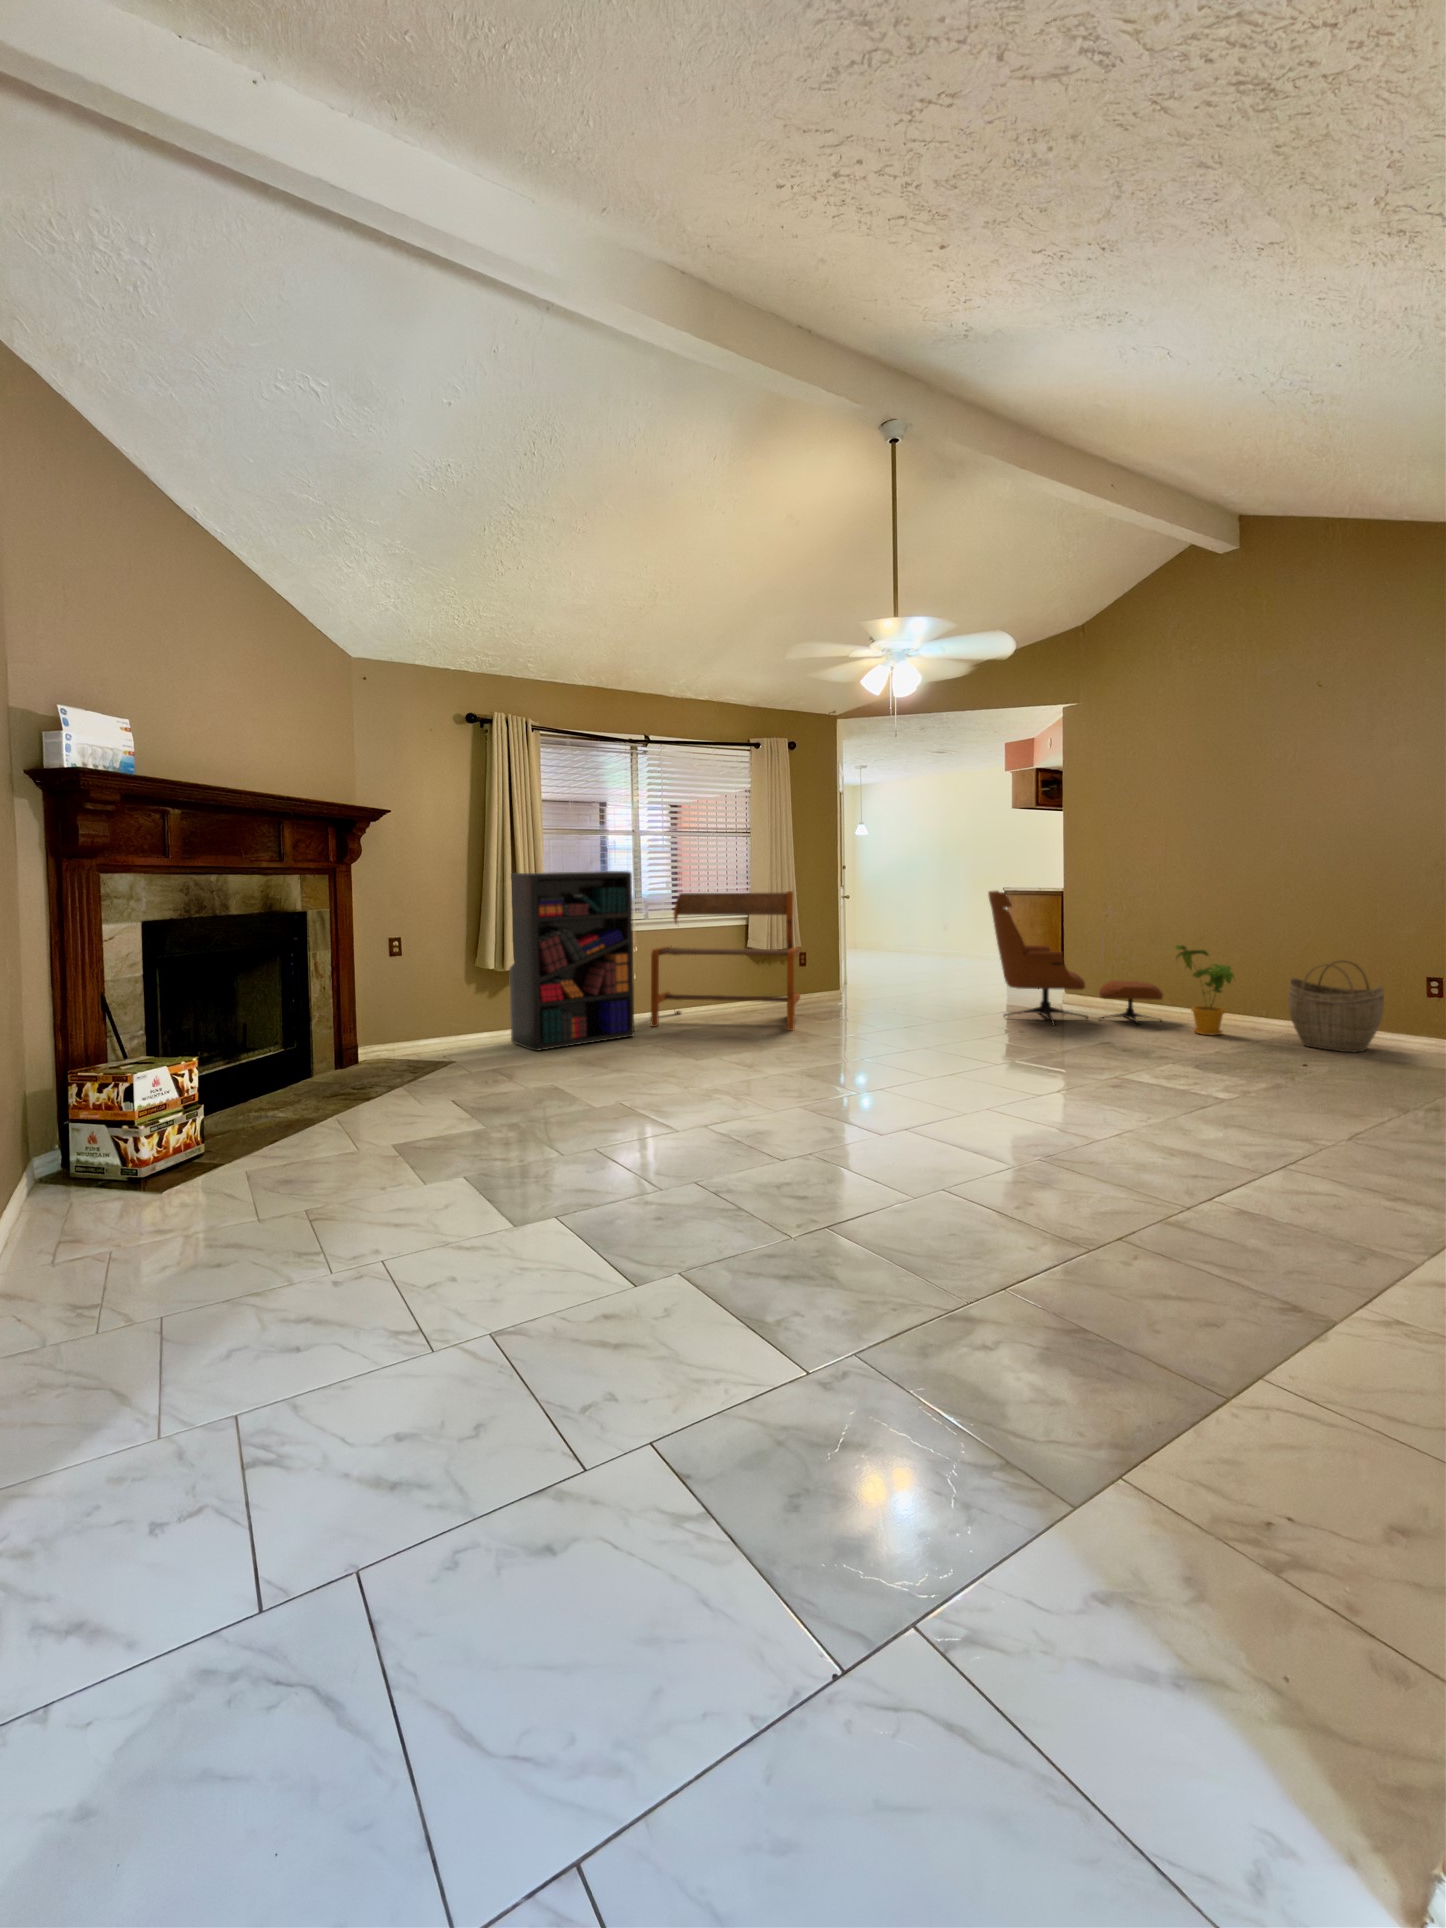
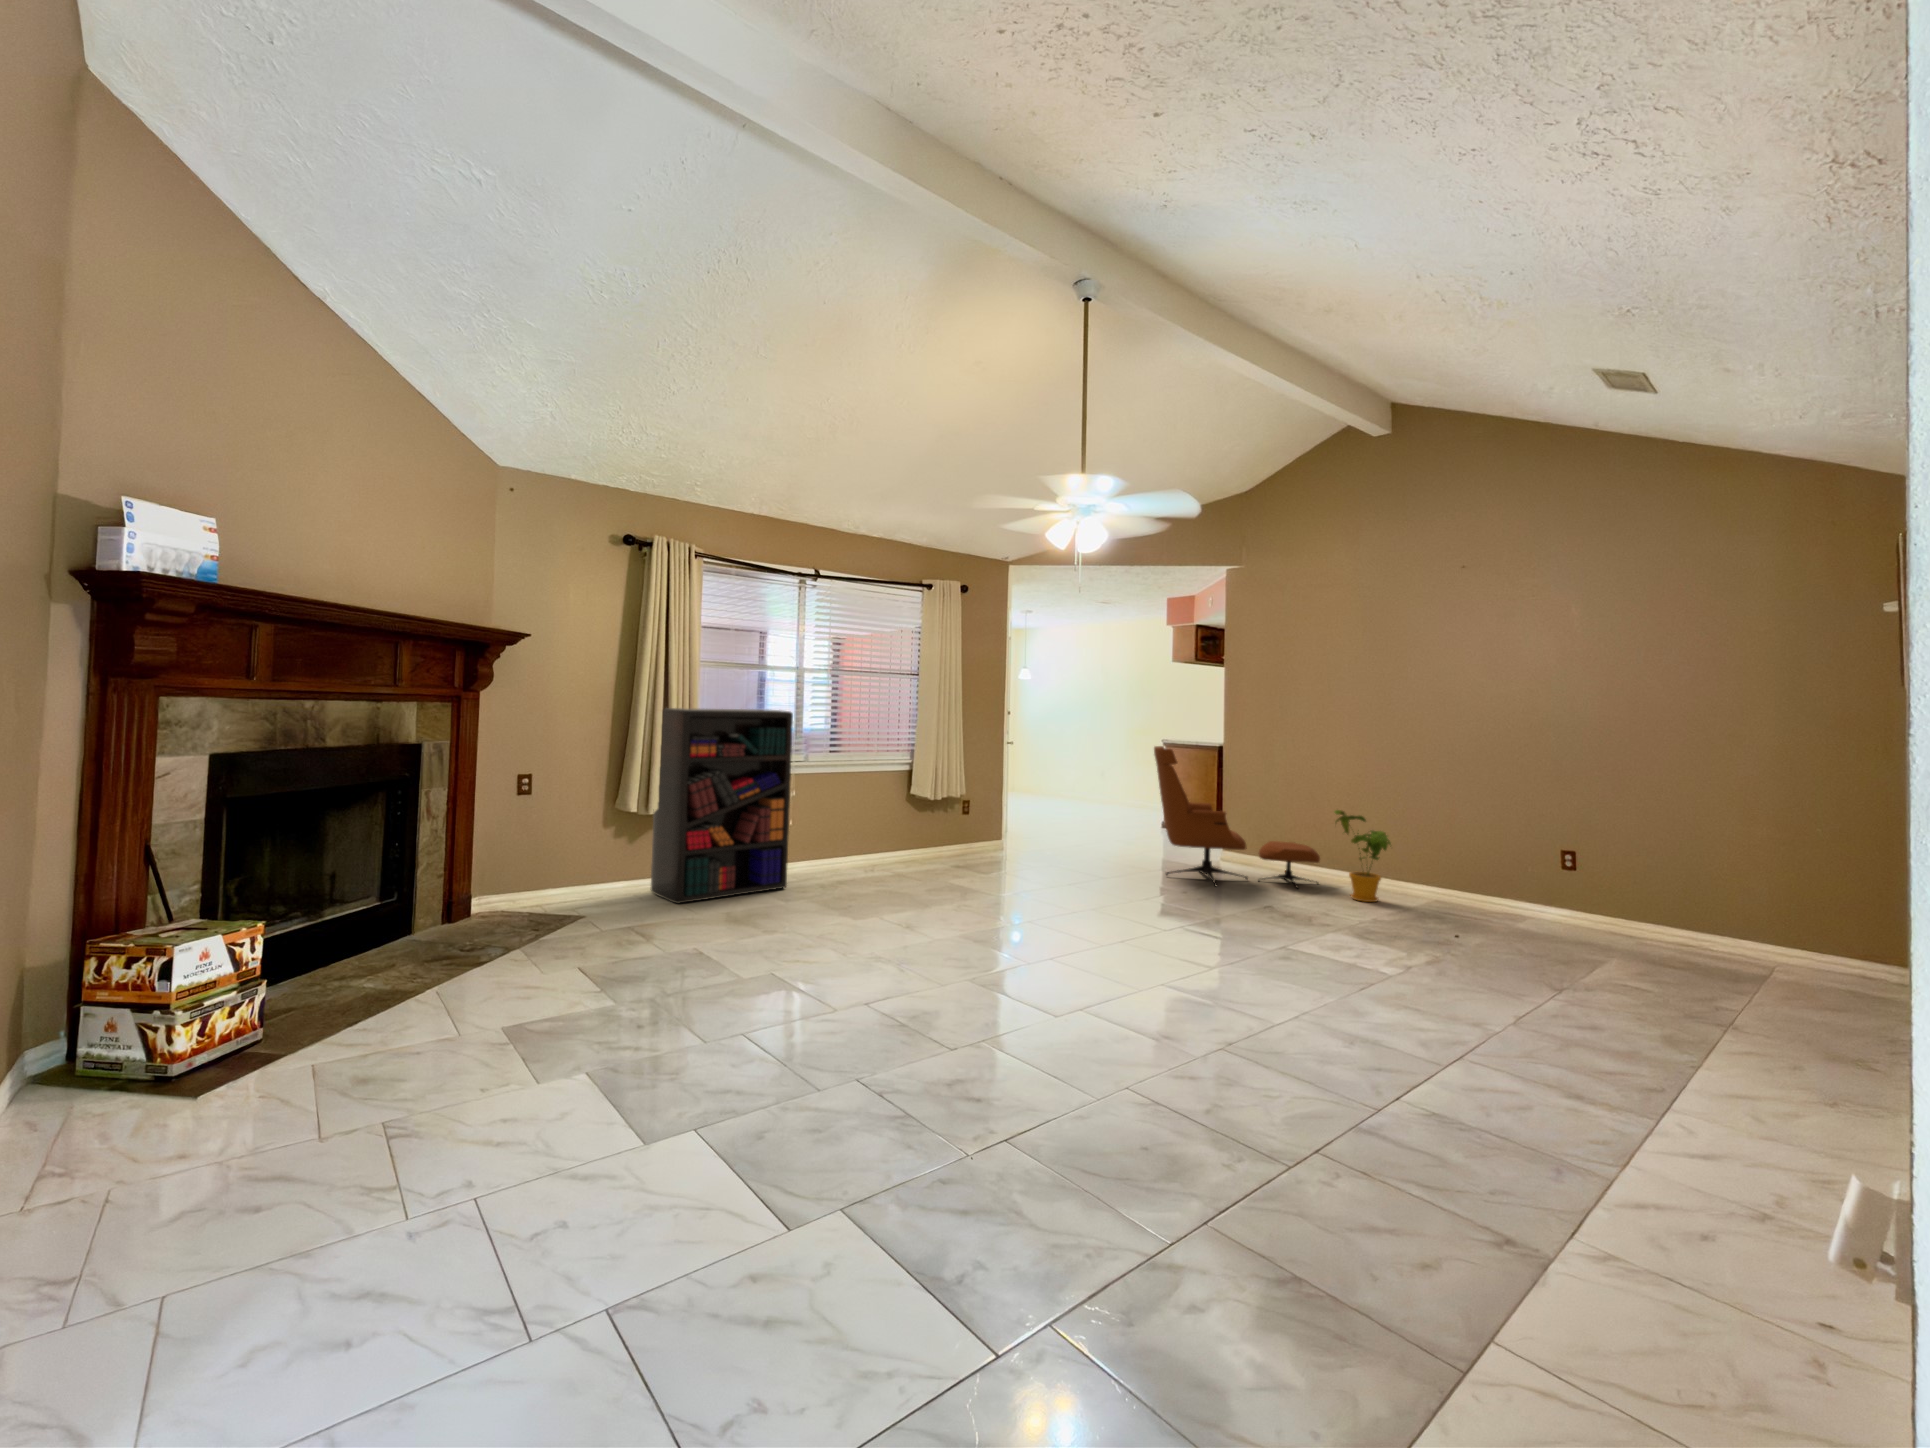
bench: present [651,891,800,1031] -> none [804,733,962,886]
woven basket: present [1288,960,1384,1052] -> none [1442,832,1531,925]

